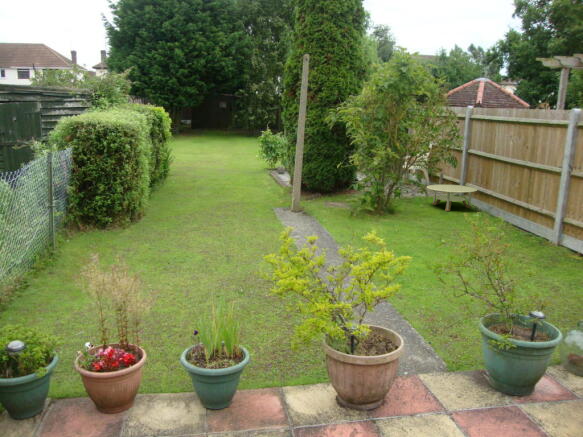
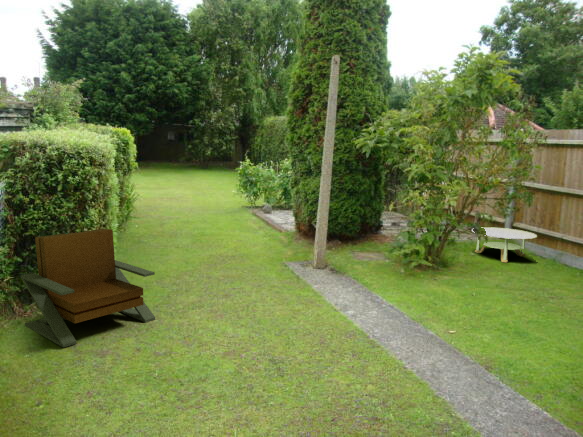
lounge chair: none [83,178,165,246] -> present [21,229,155,347]

